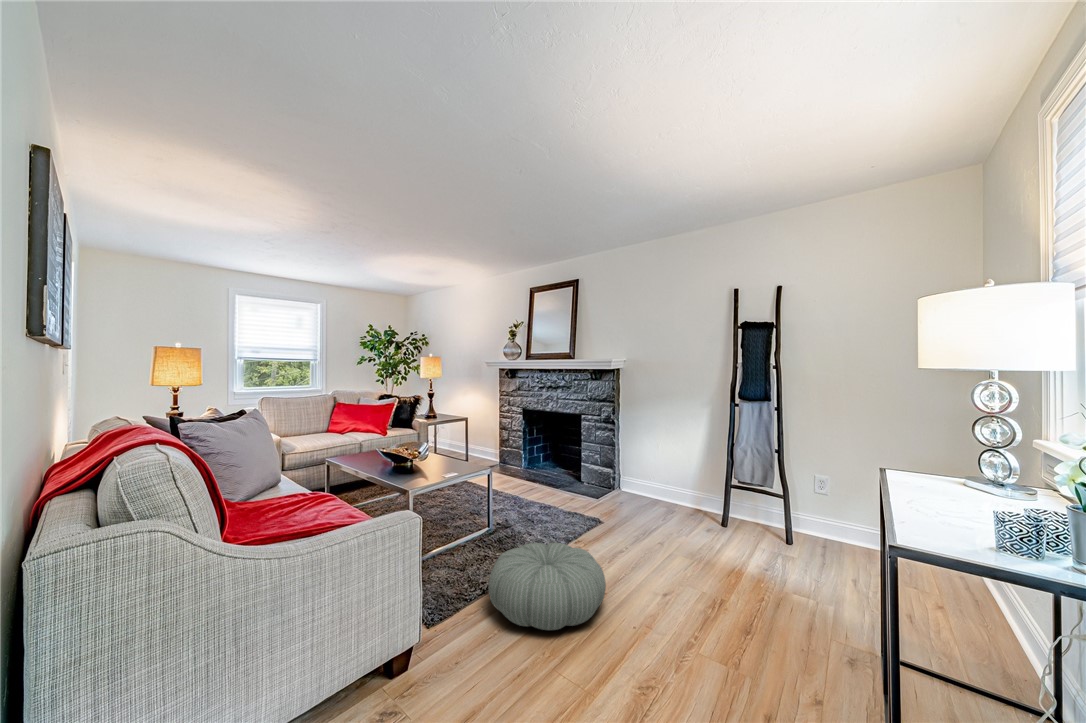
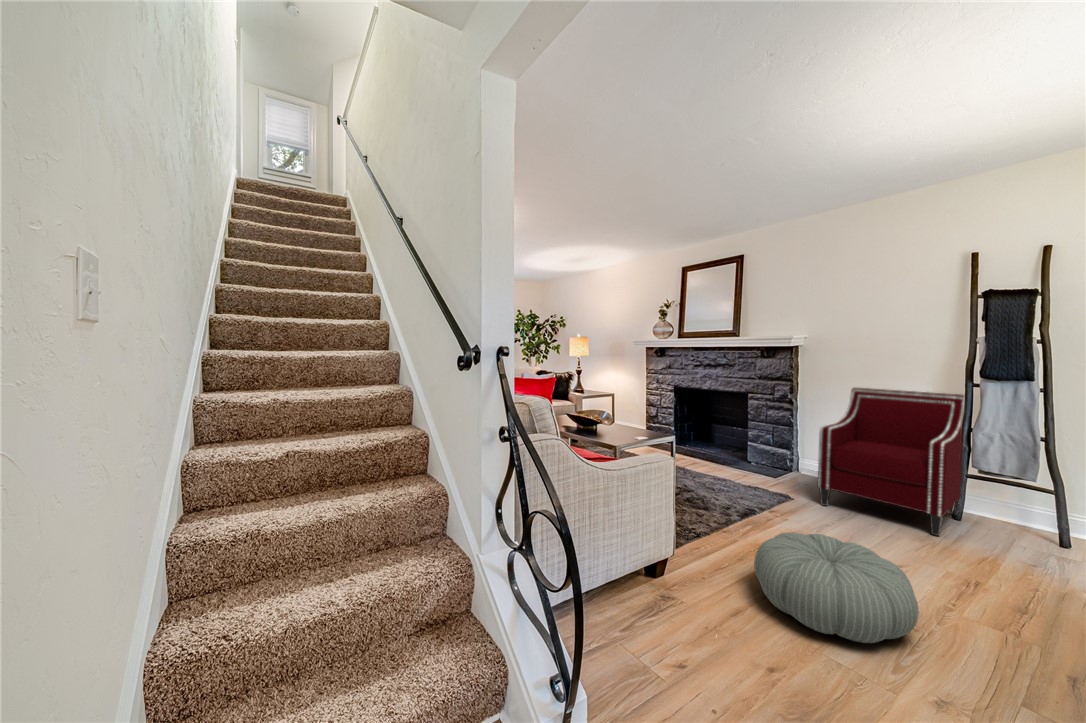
armchair: none [613,408,733,540] -> present [818,388,964,536]

